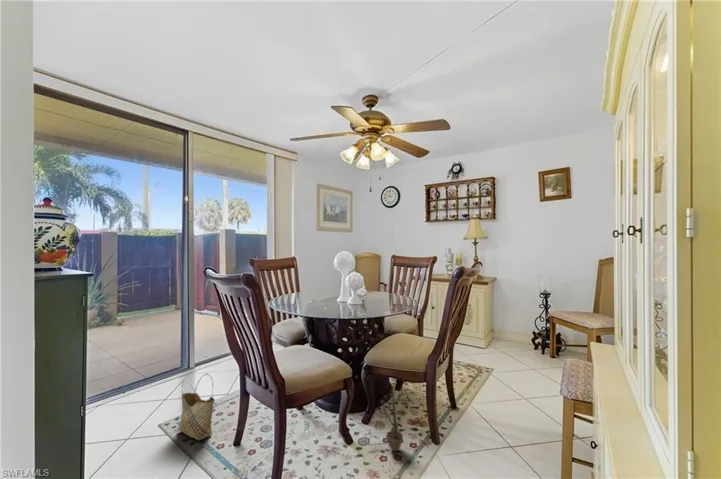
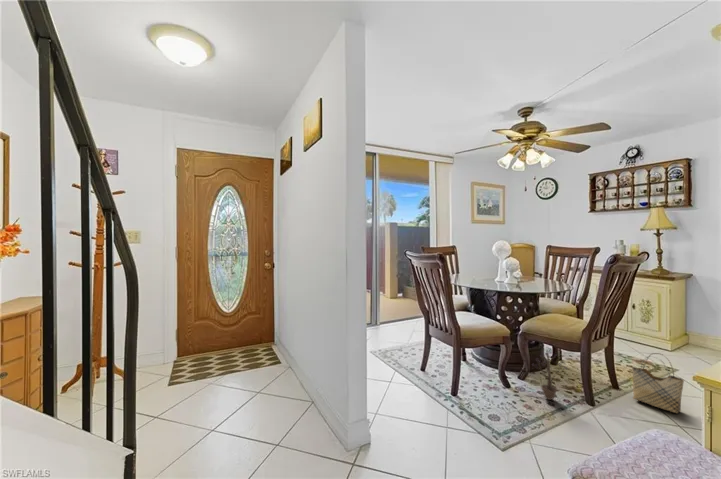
woven basket: present [179,374,215,440] -> present [632,353,684,413]

